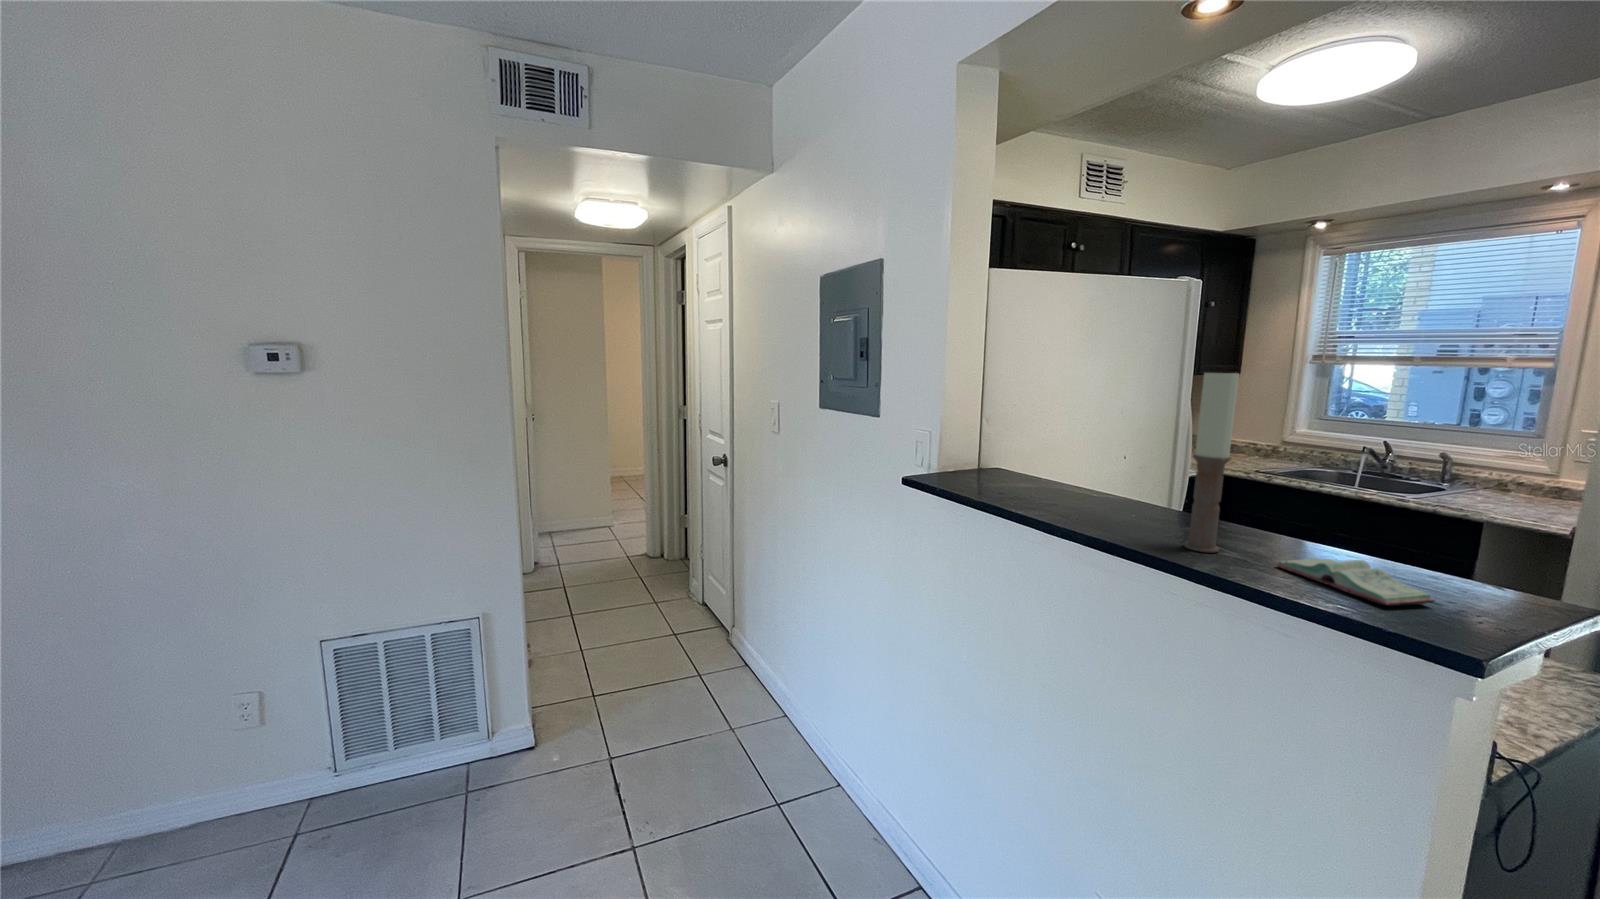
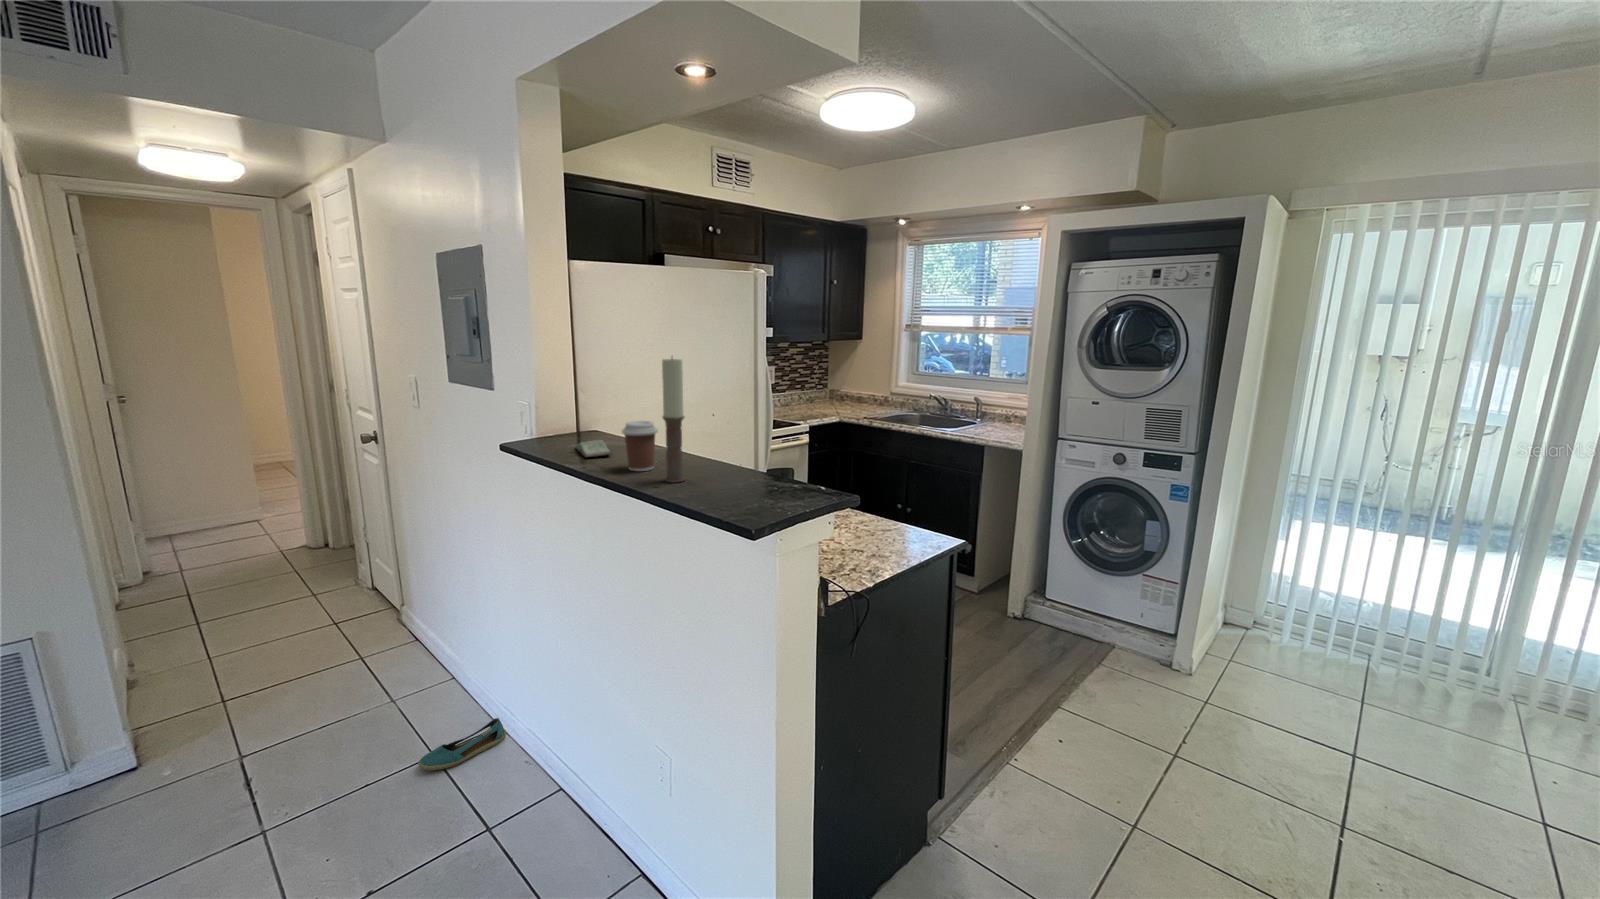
coffee cup: none [1099,459,1154,529] -> present [622,421,658,471]
book: present [1276,558,1435,606] -> present [576,440,611,457]
shoe: none [767,779,850,828] -> present [418,718,506,771]

